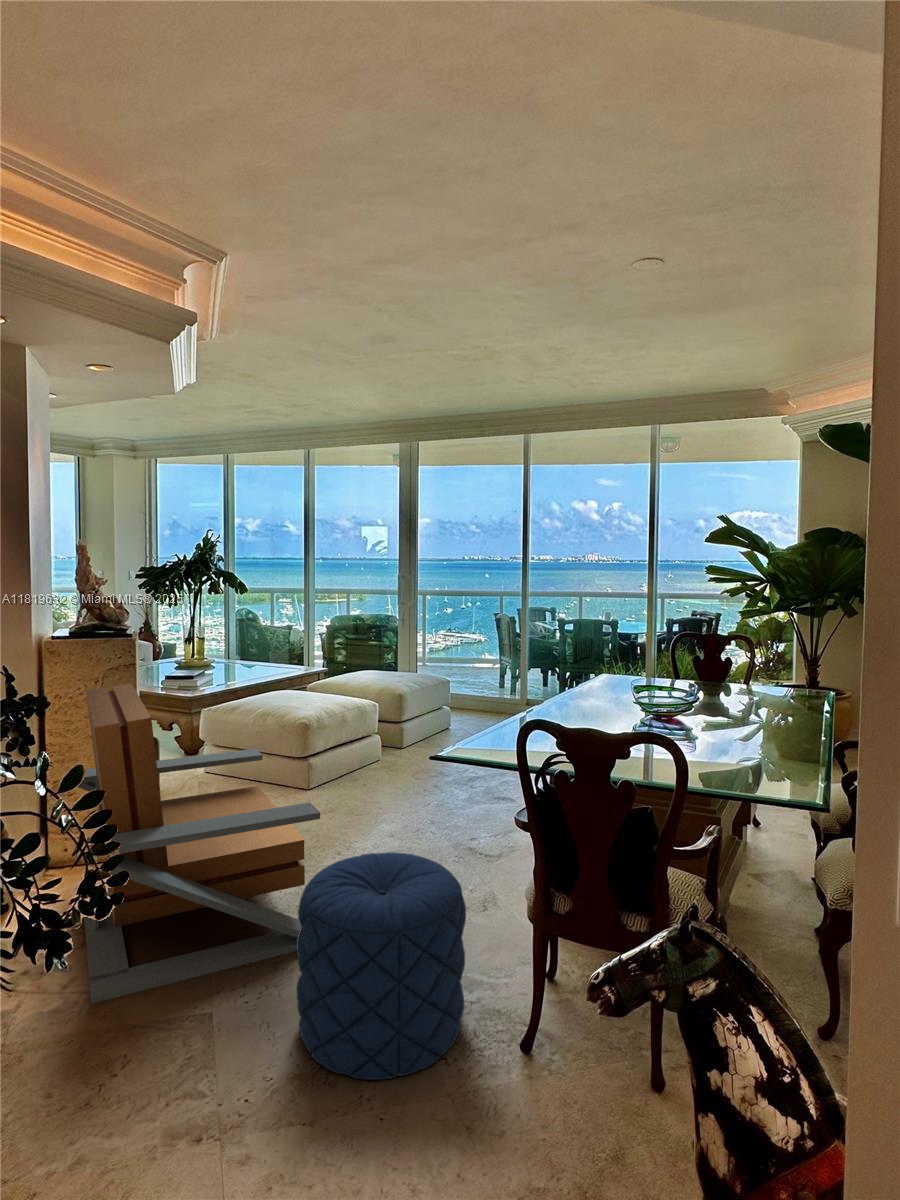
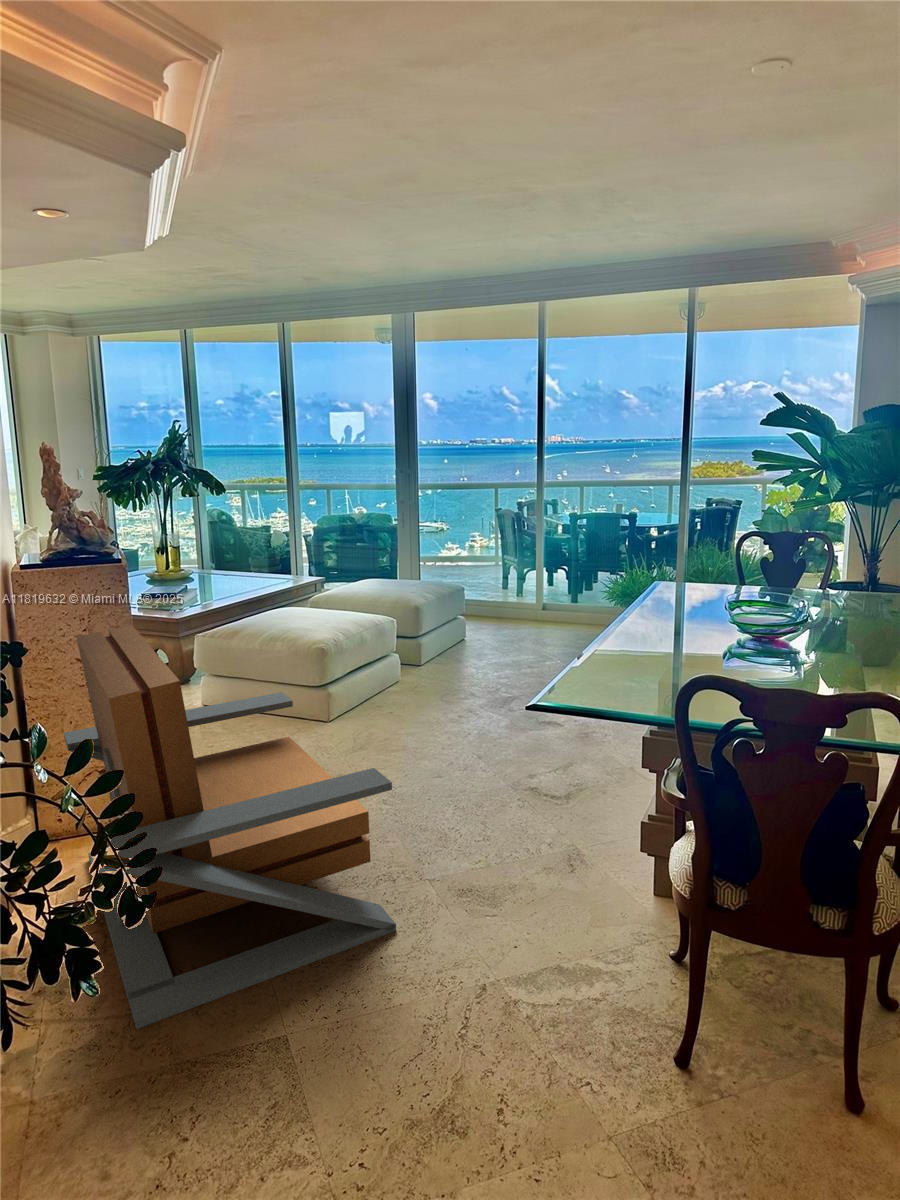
pouf: present [297,852,466,1080] -> none [397,835,604,1122]

